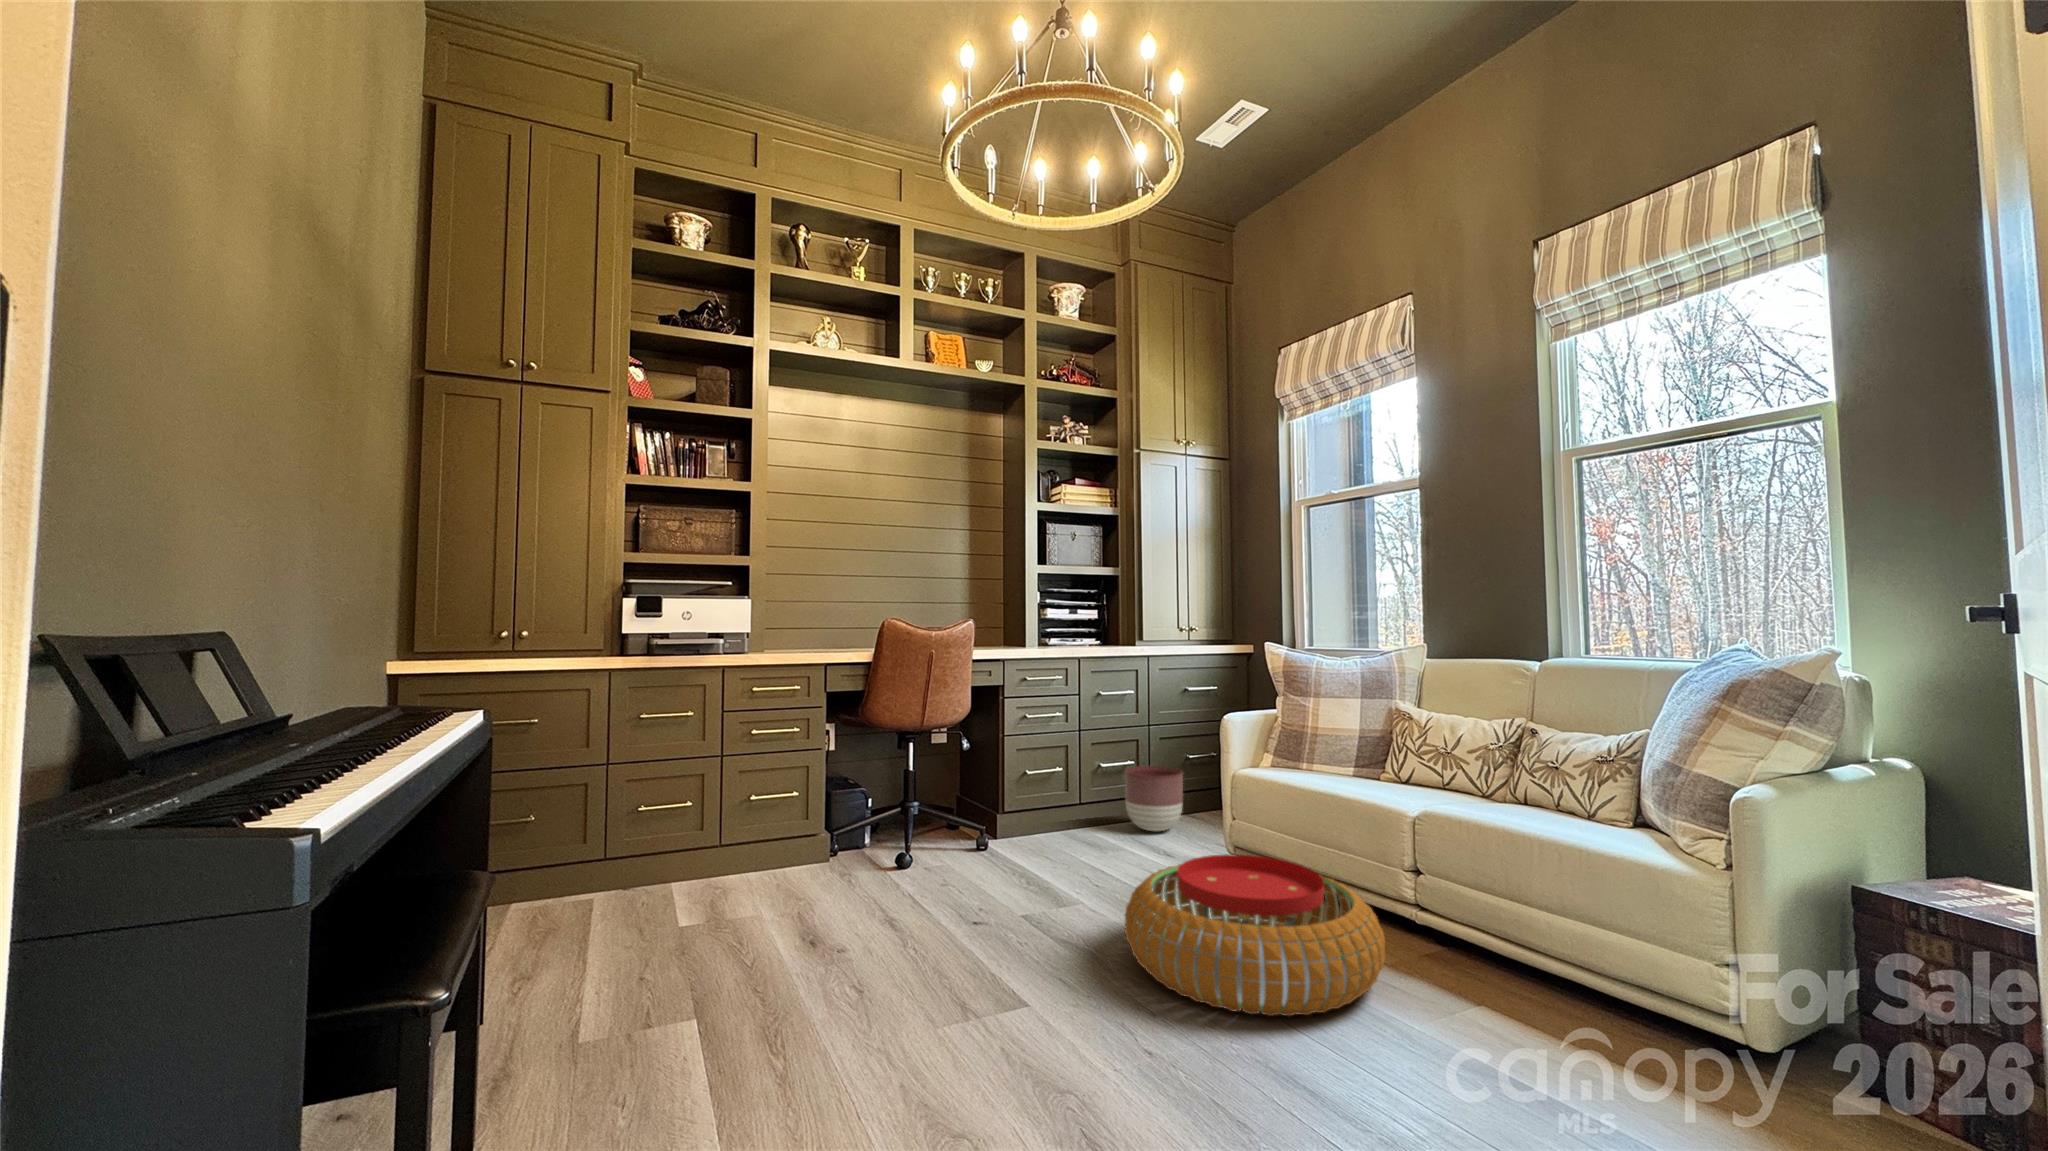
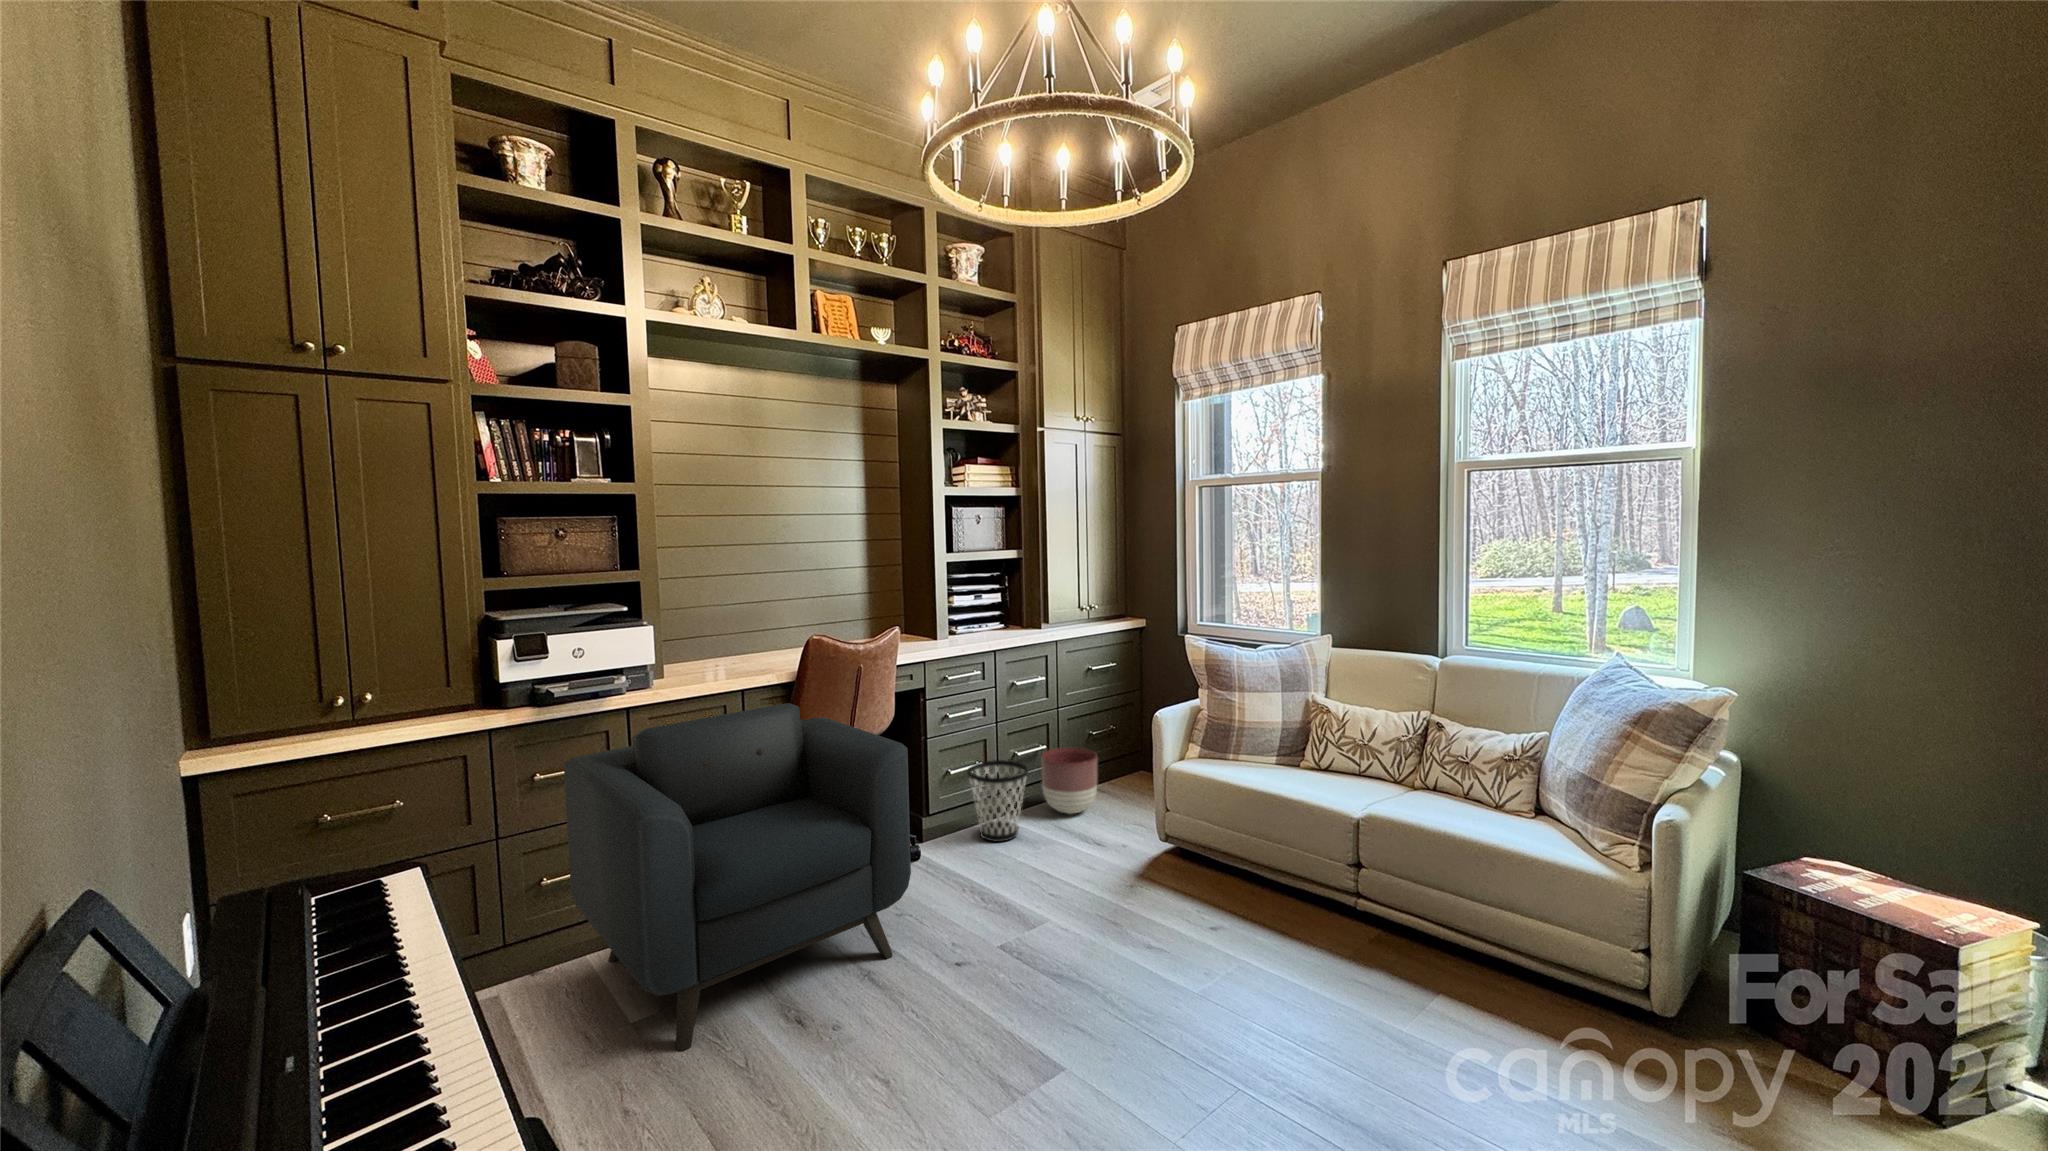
armchair: none [660,673,946,948] -> present [564,703,911,1051]
wastebasket: none [1041,767,1102,845] -> present [967,760,1028,842]
pouf: present [1125,854,1385,1016] -> none [1118,869,1361,1042]

